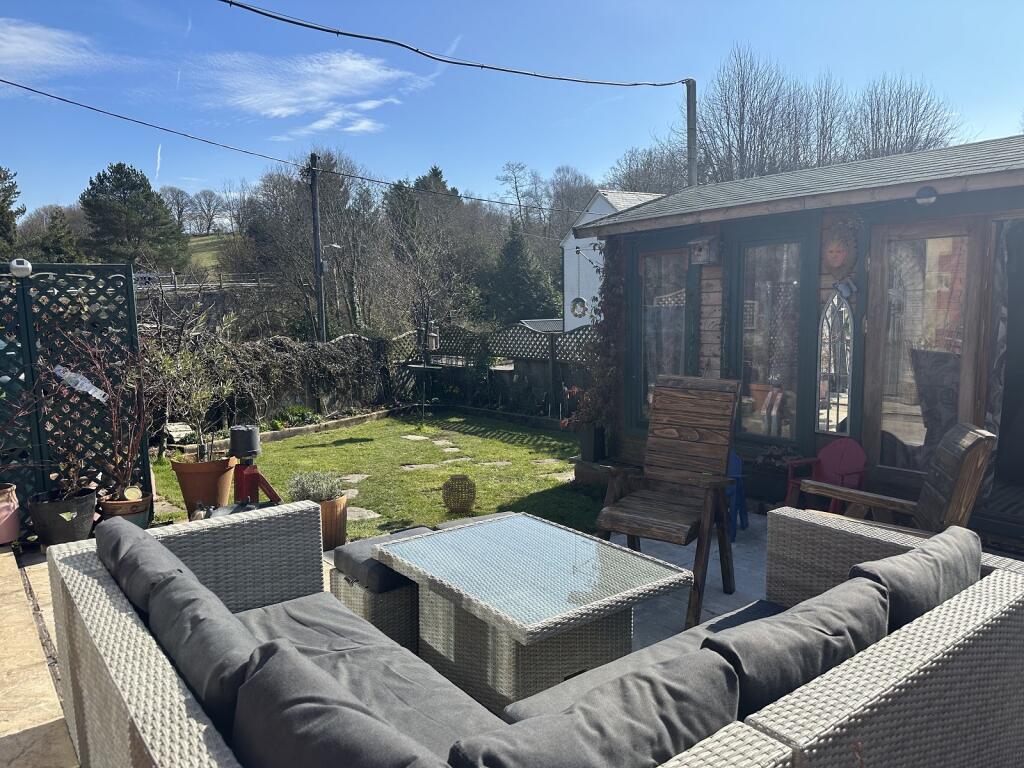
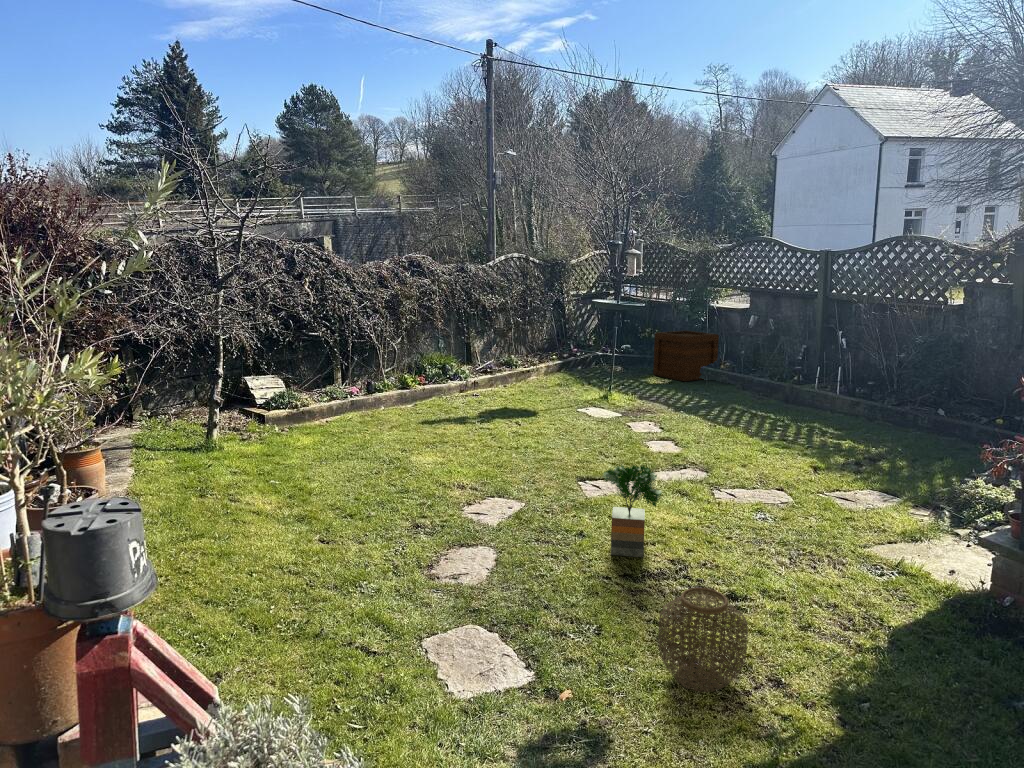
wooden crate: none [453,386,496,420] -> present [653,330,719,381]
potted tree: none [418,442,448,486] -> present [603,465,661,557]

